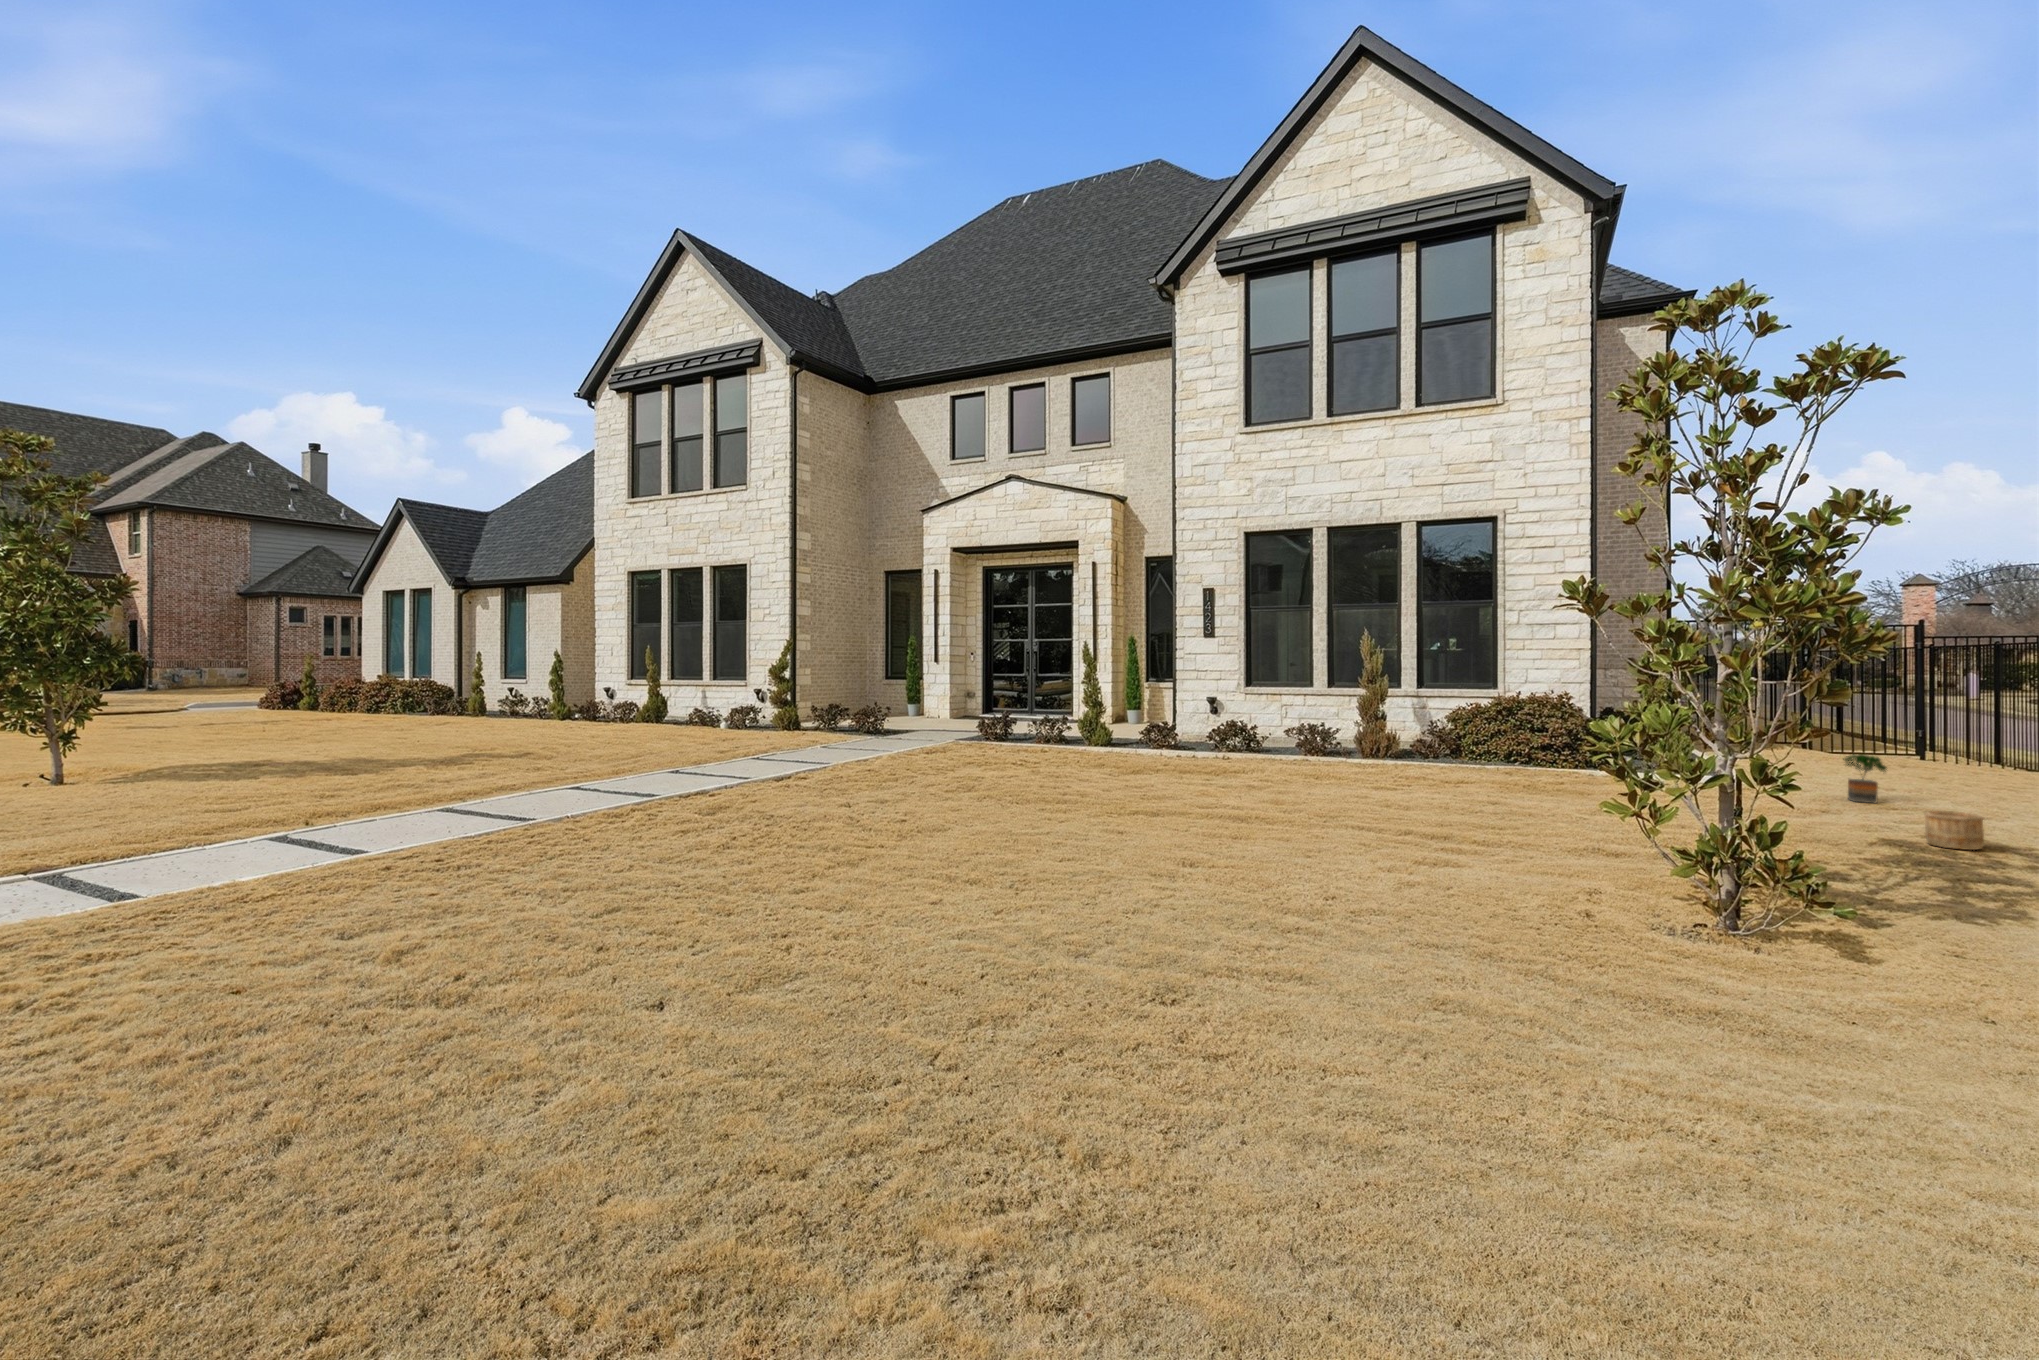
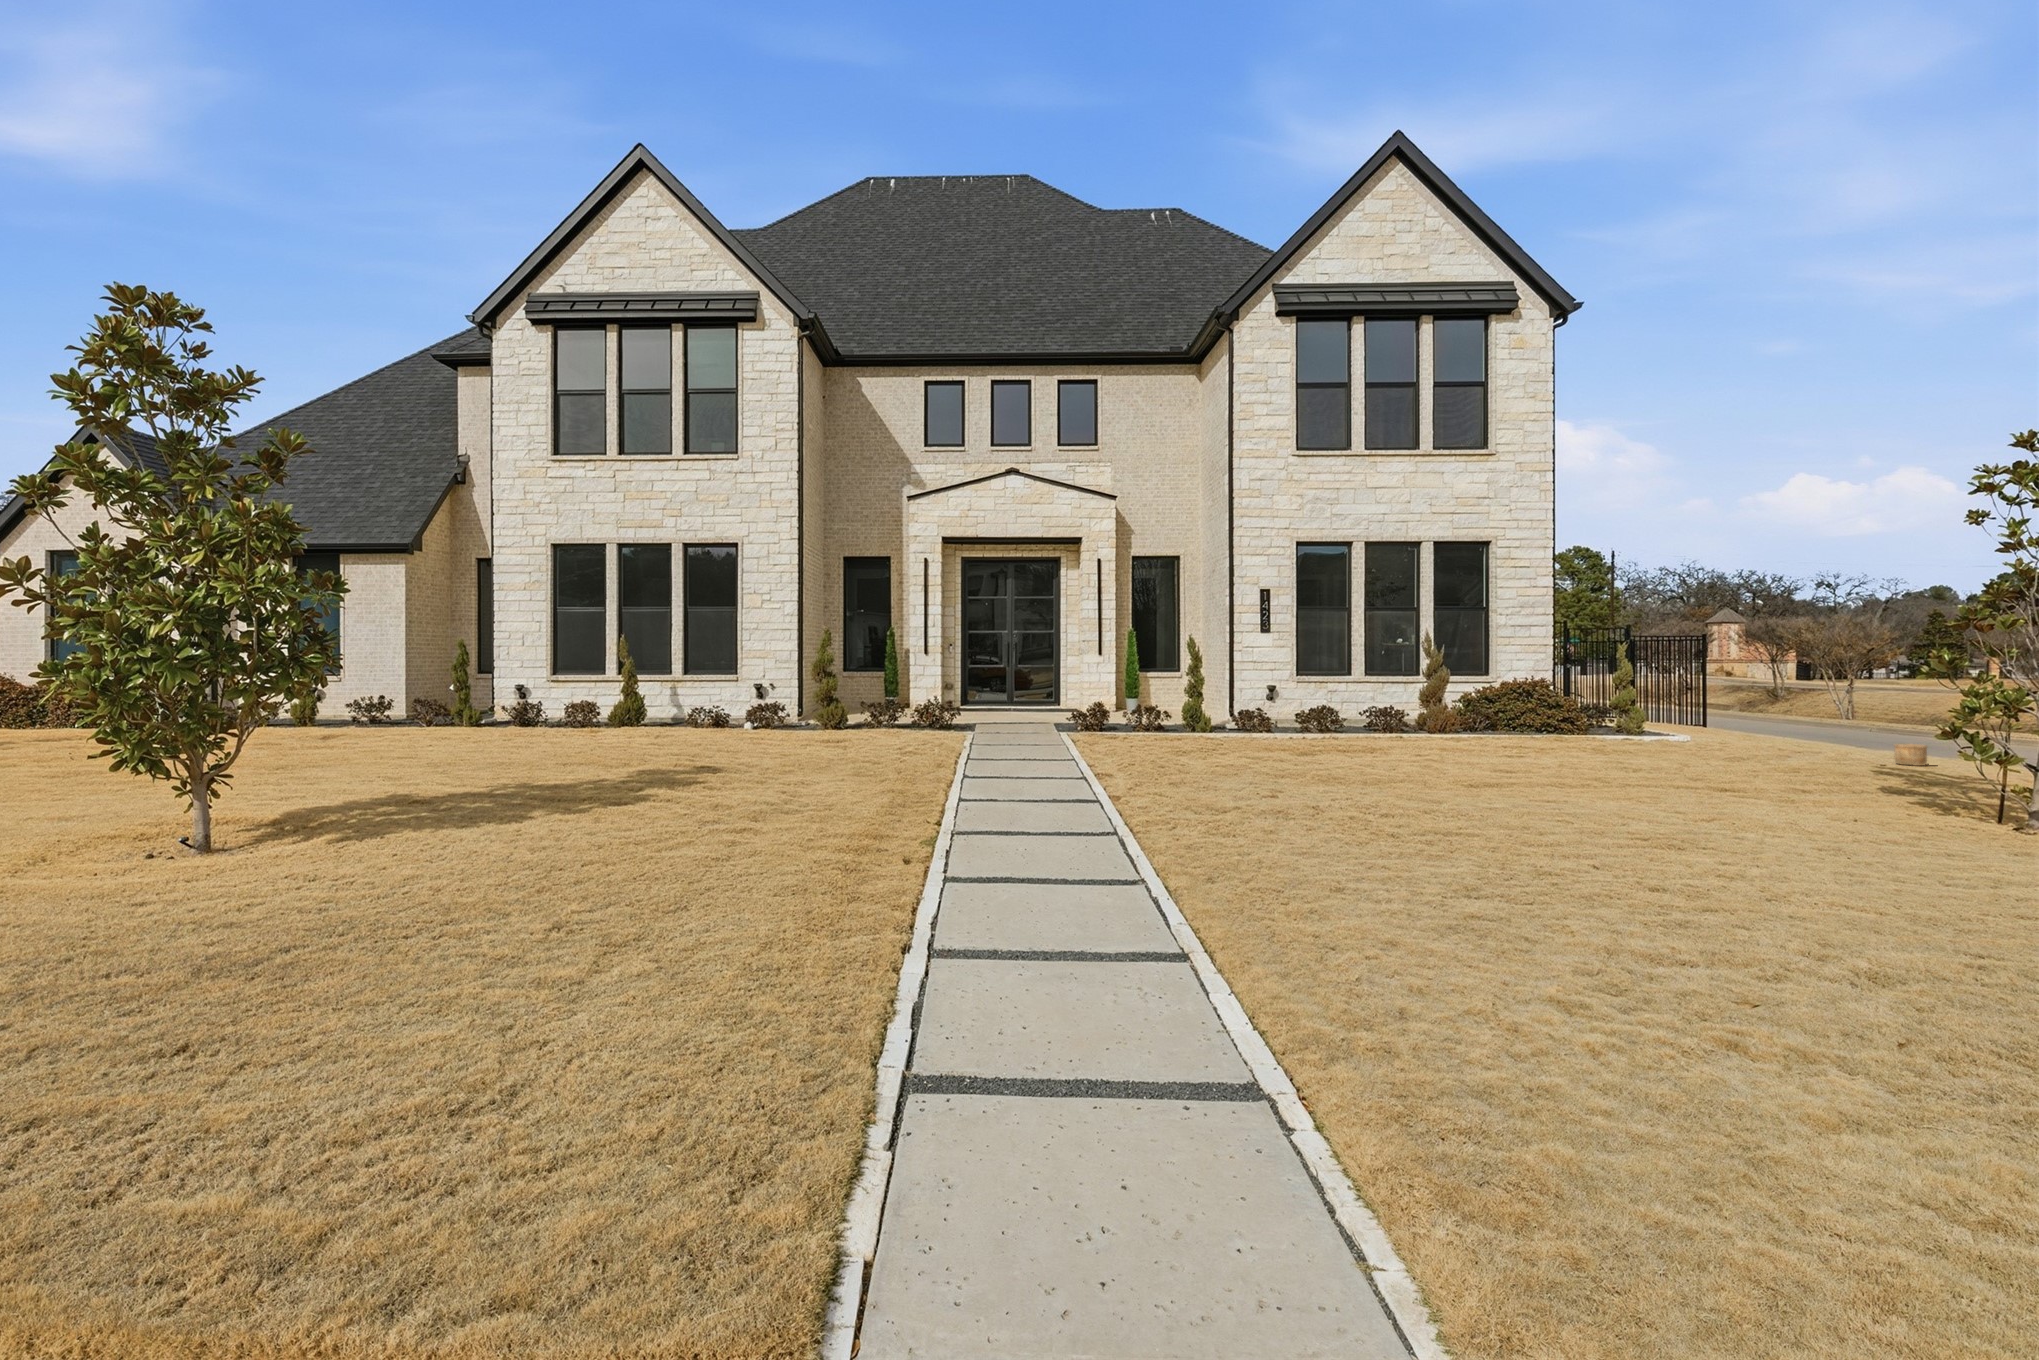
potted tree: present [1843,754,1887,803] -> none [1761,714,1792,747]

